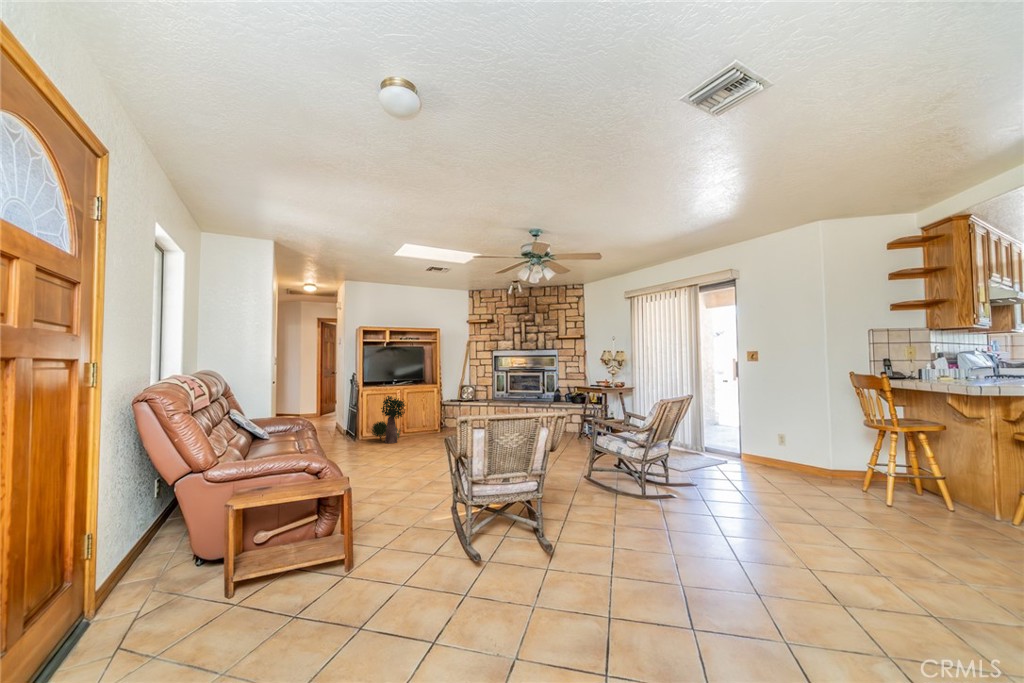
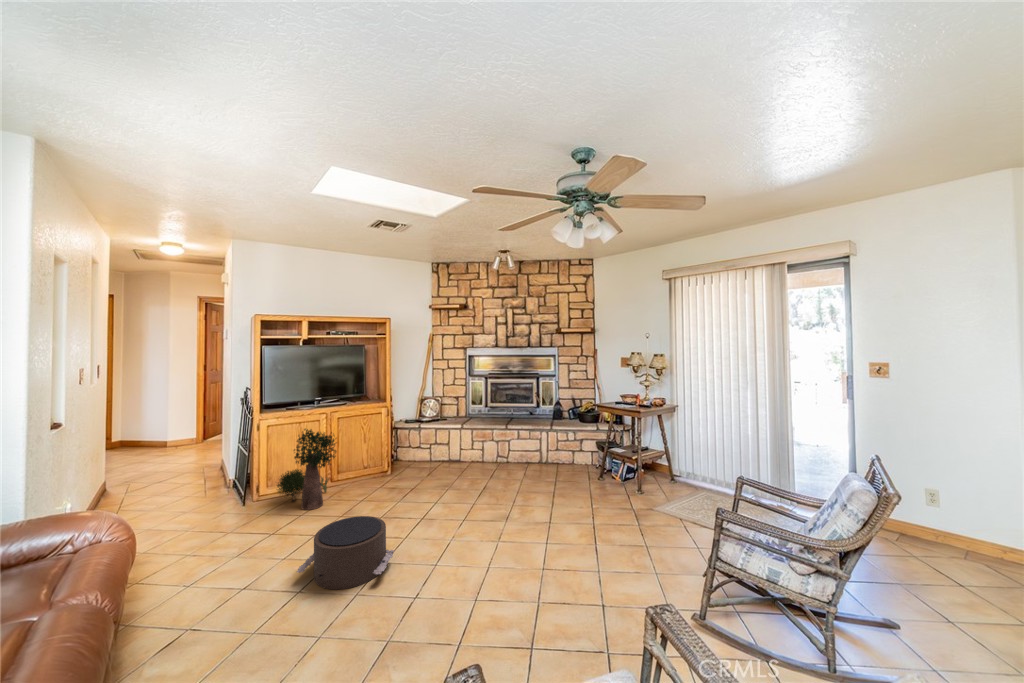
pouf: none [385,436,435,464] -> present [297,516,394,590]

